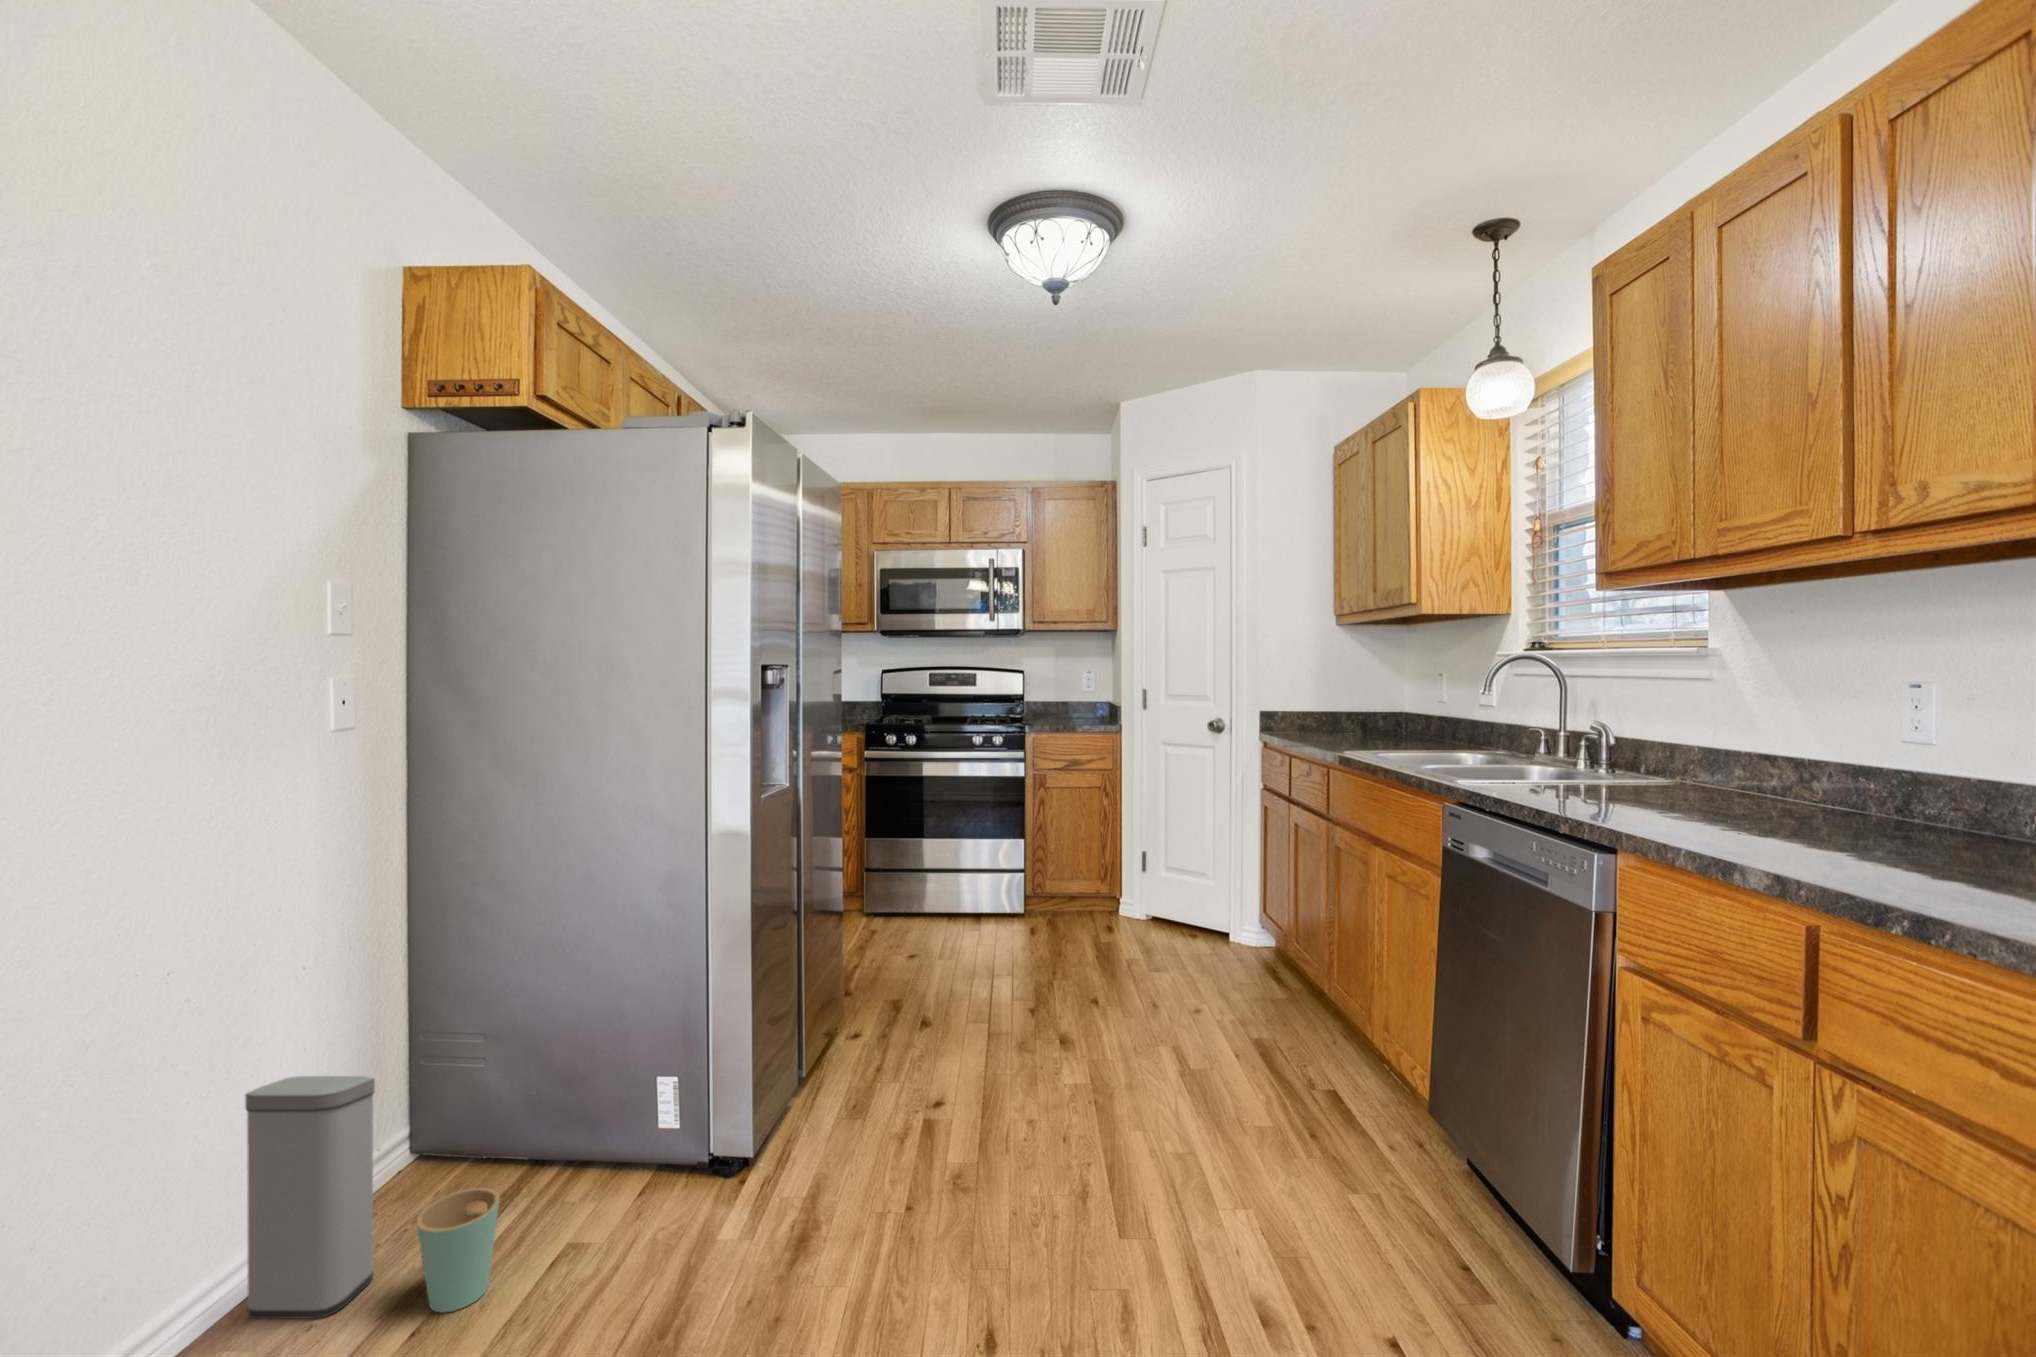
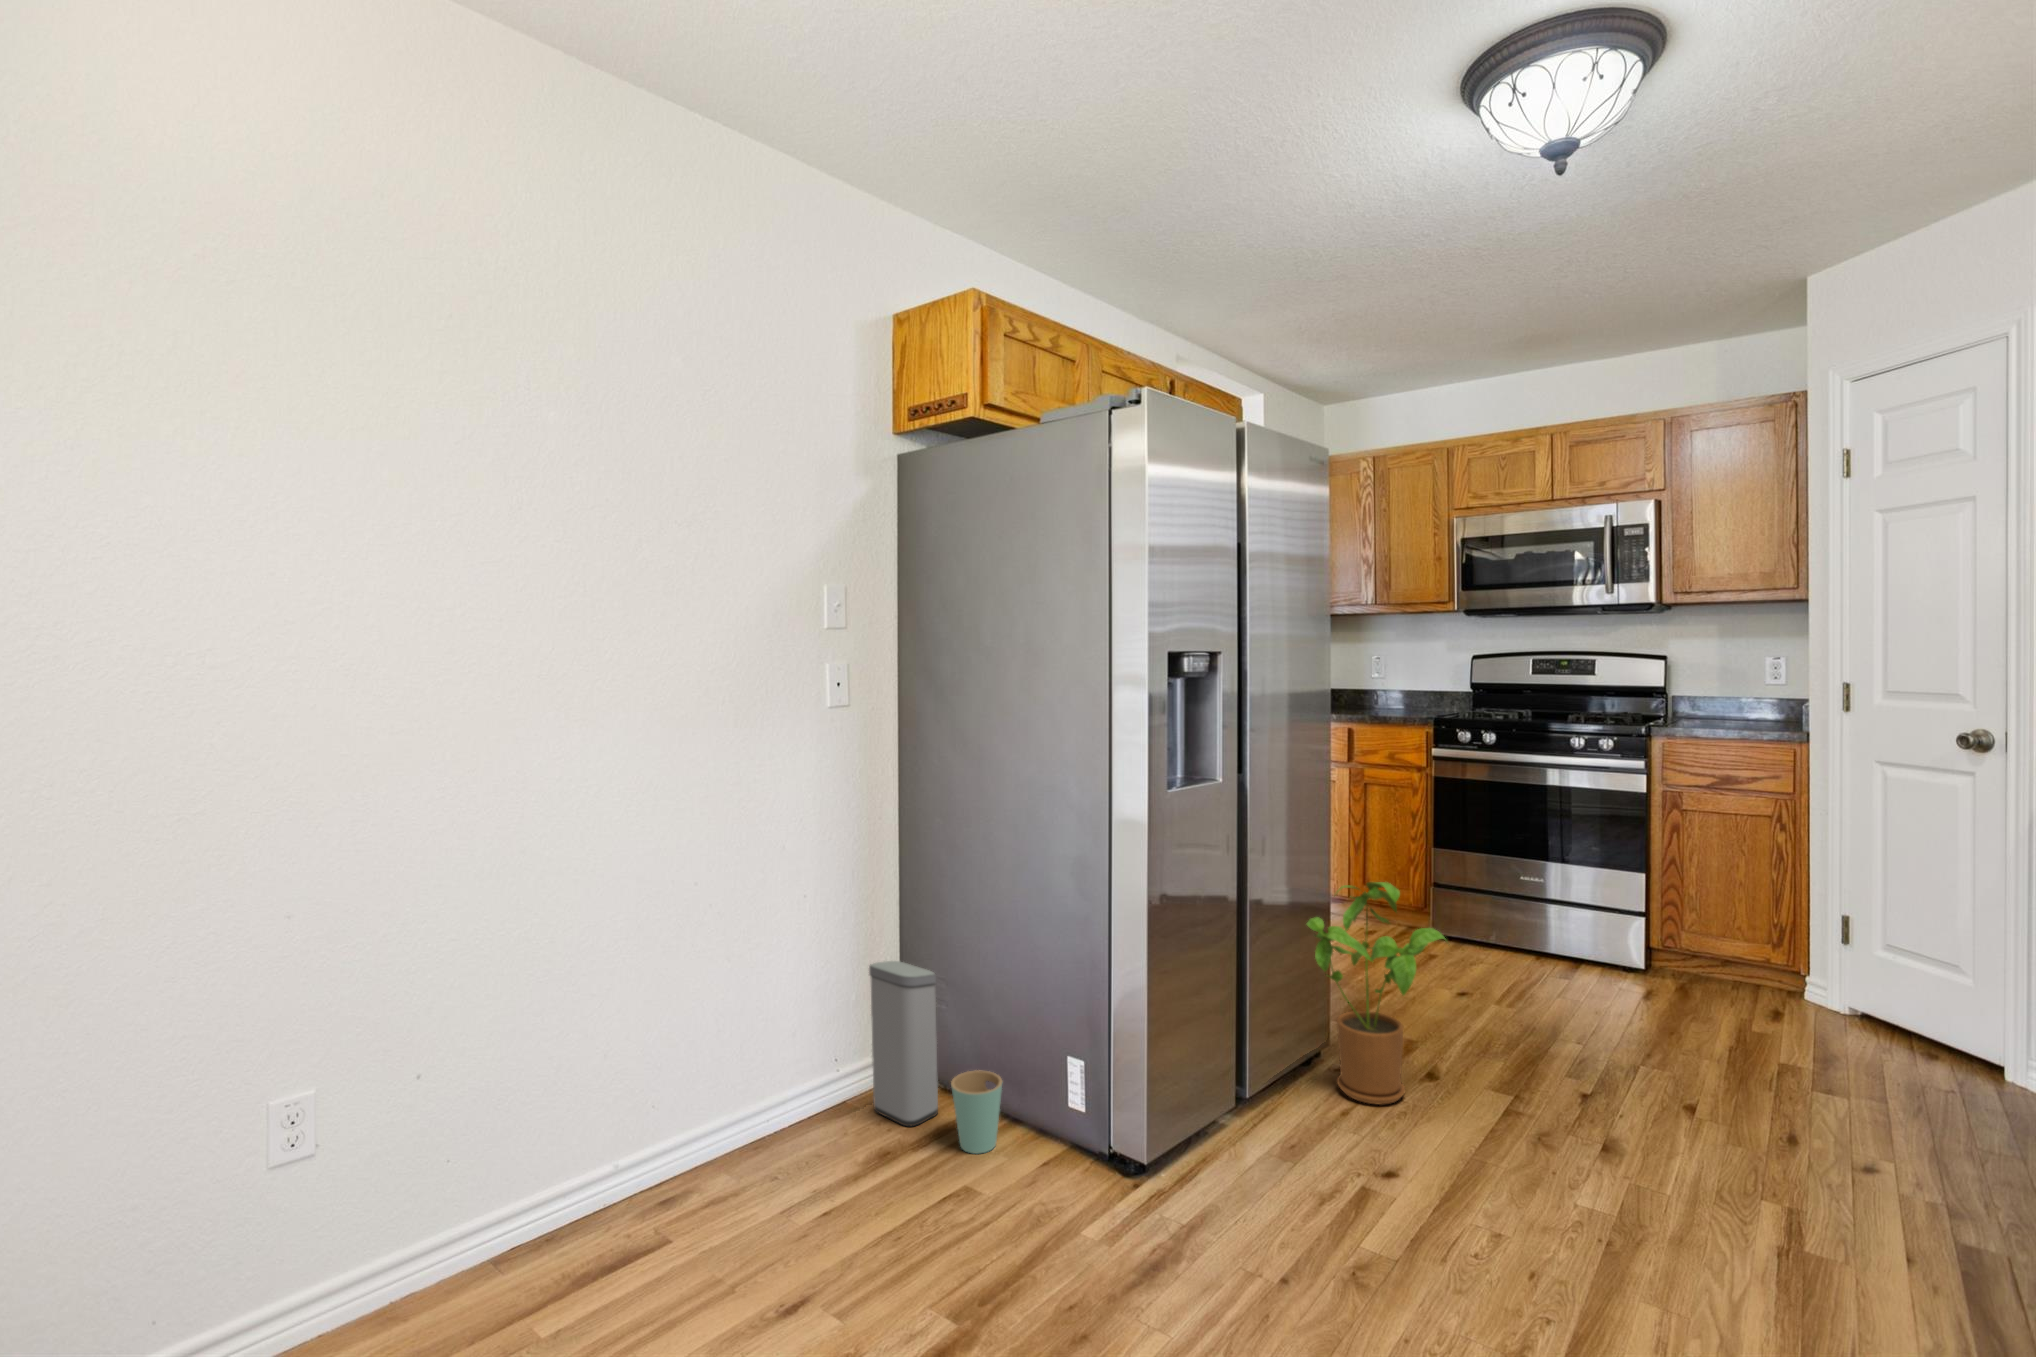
house plant: none [828,867,950,1083] -> present [1307,882,1445,1105]

